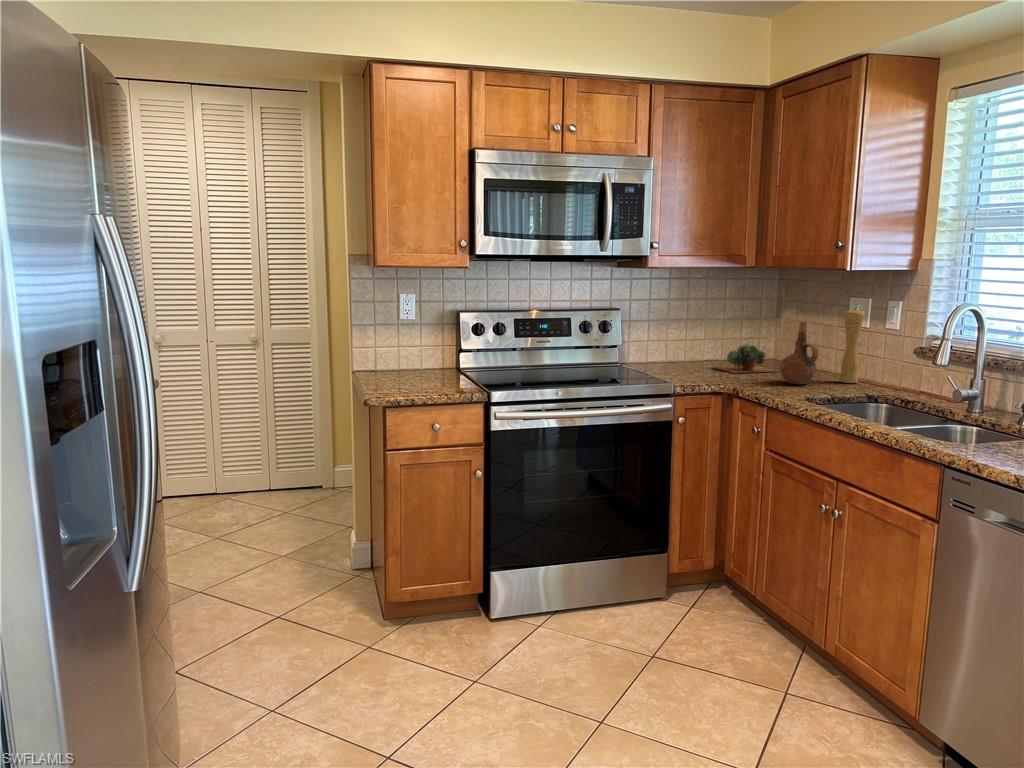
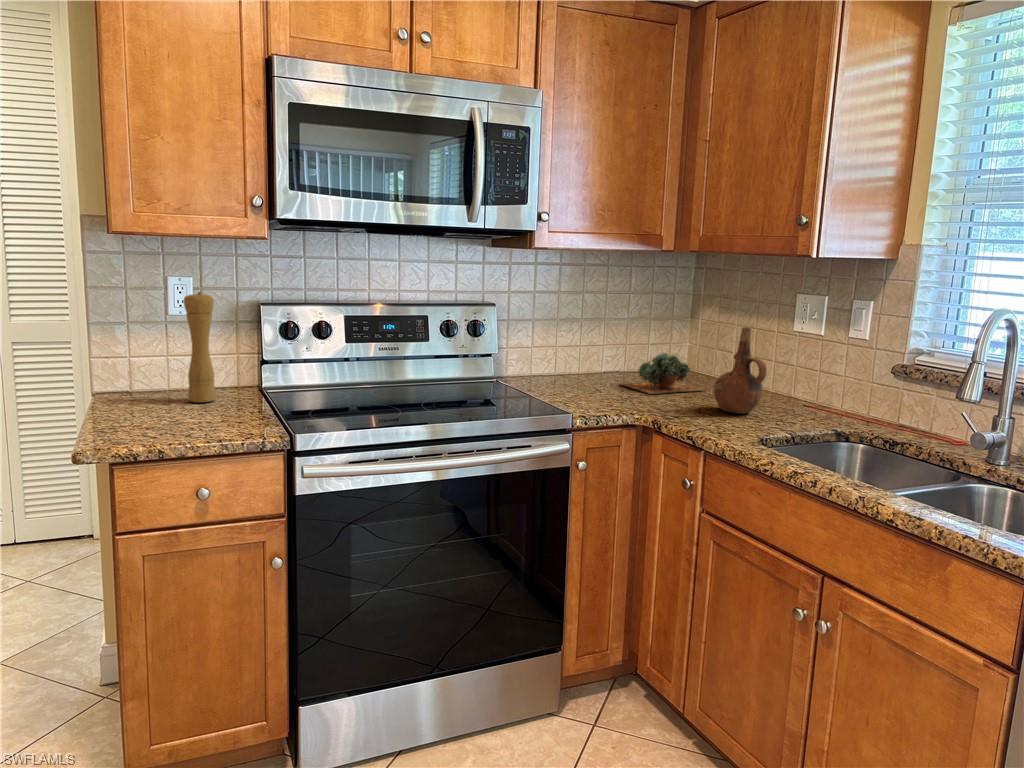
pepper mill: present [840,309,864,383] -> present [184,293,216,402]

